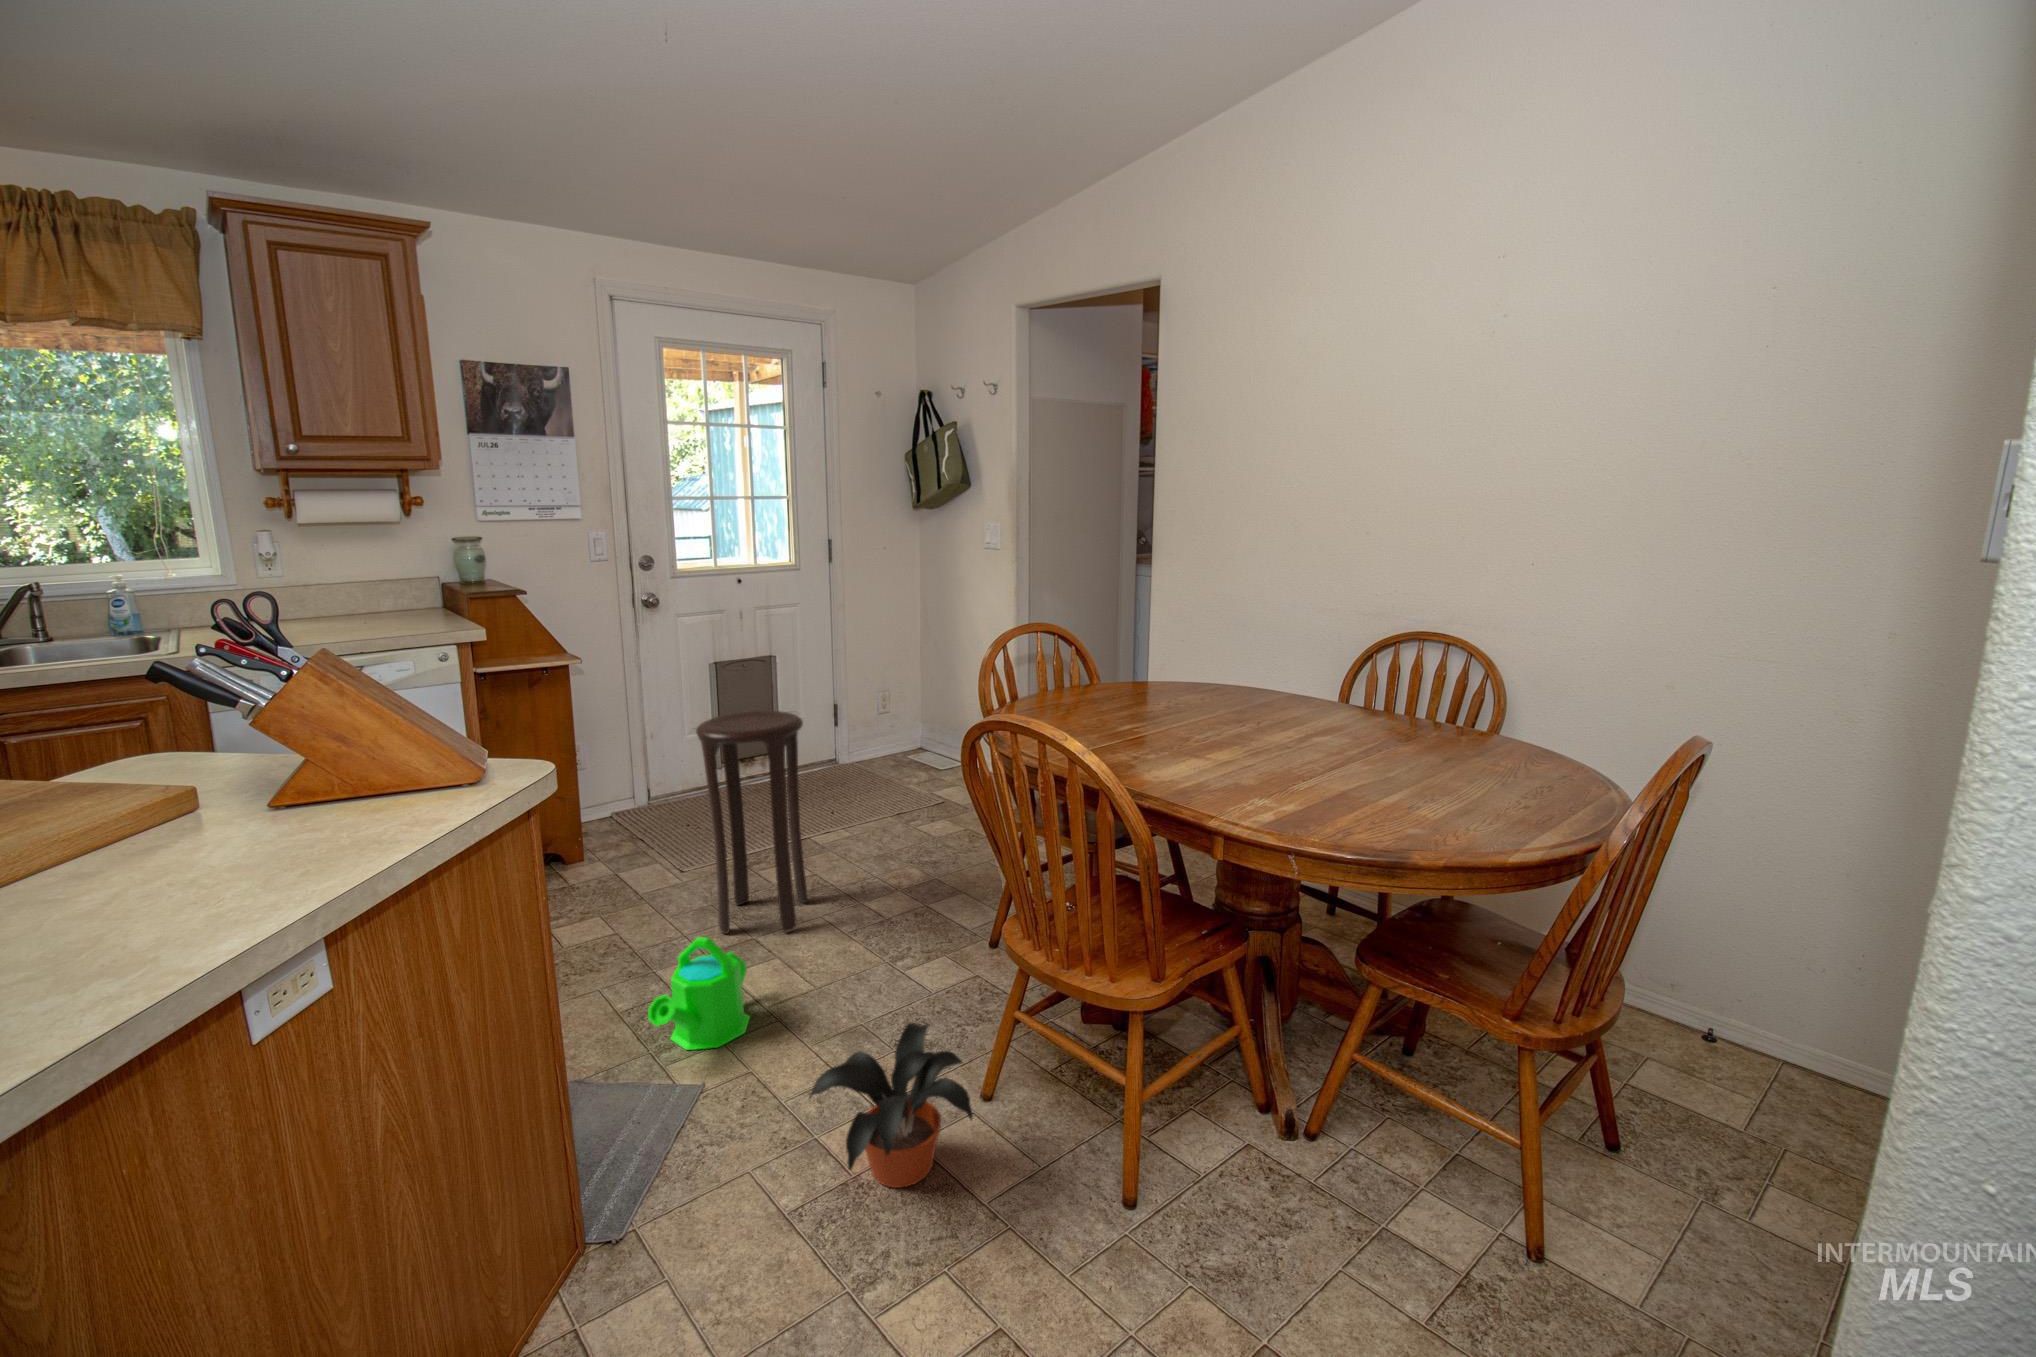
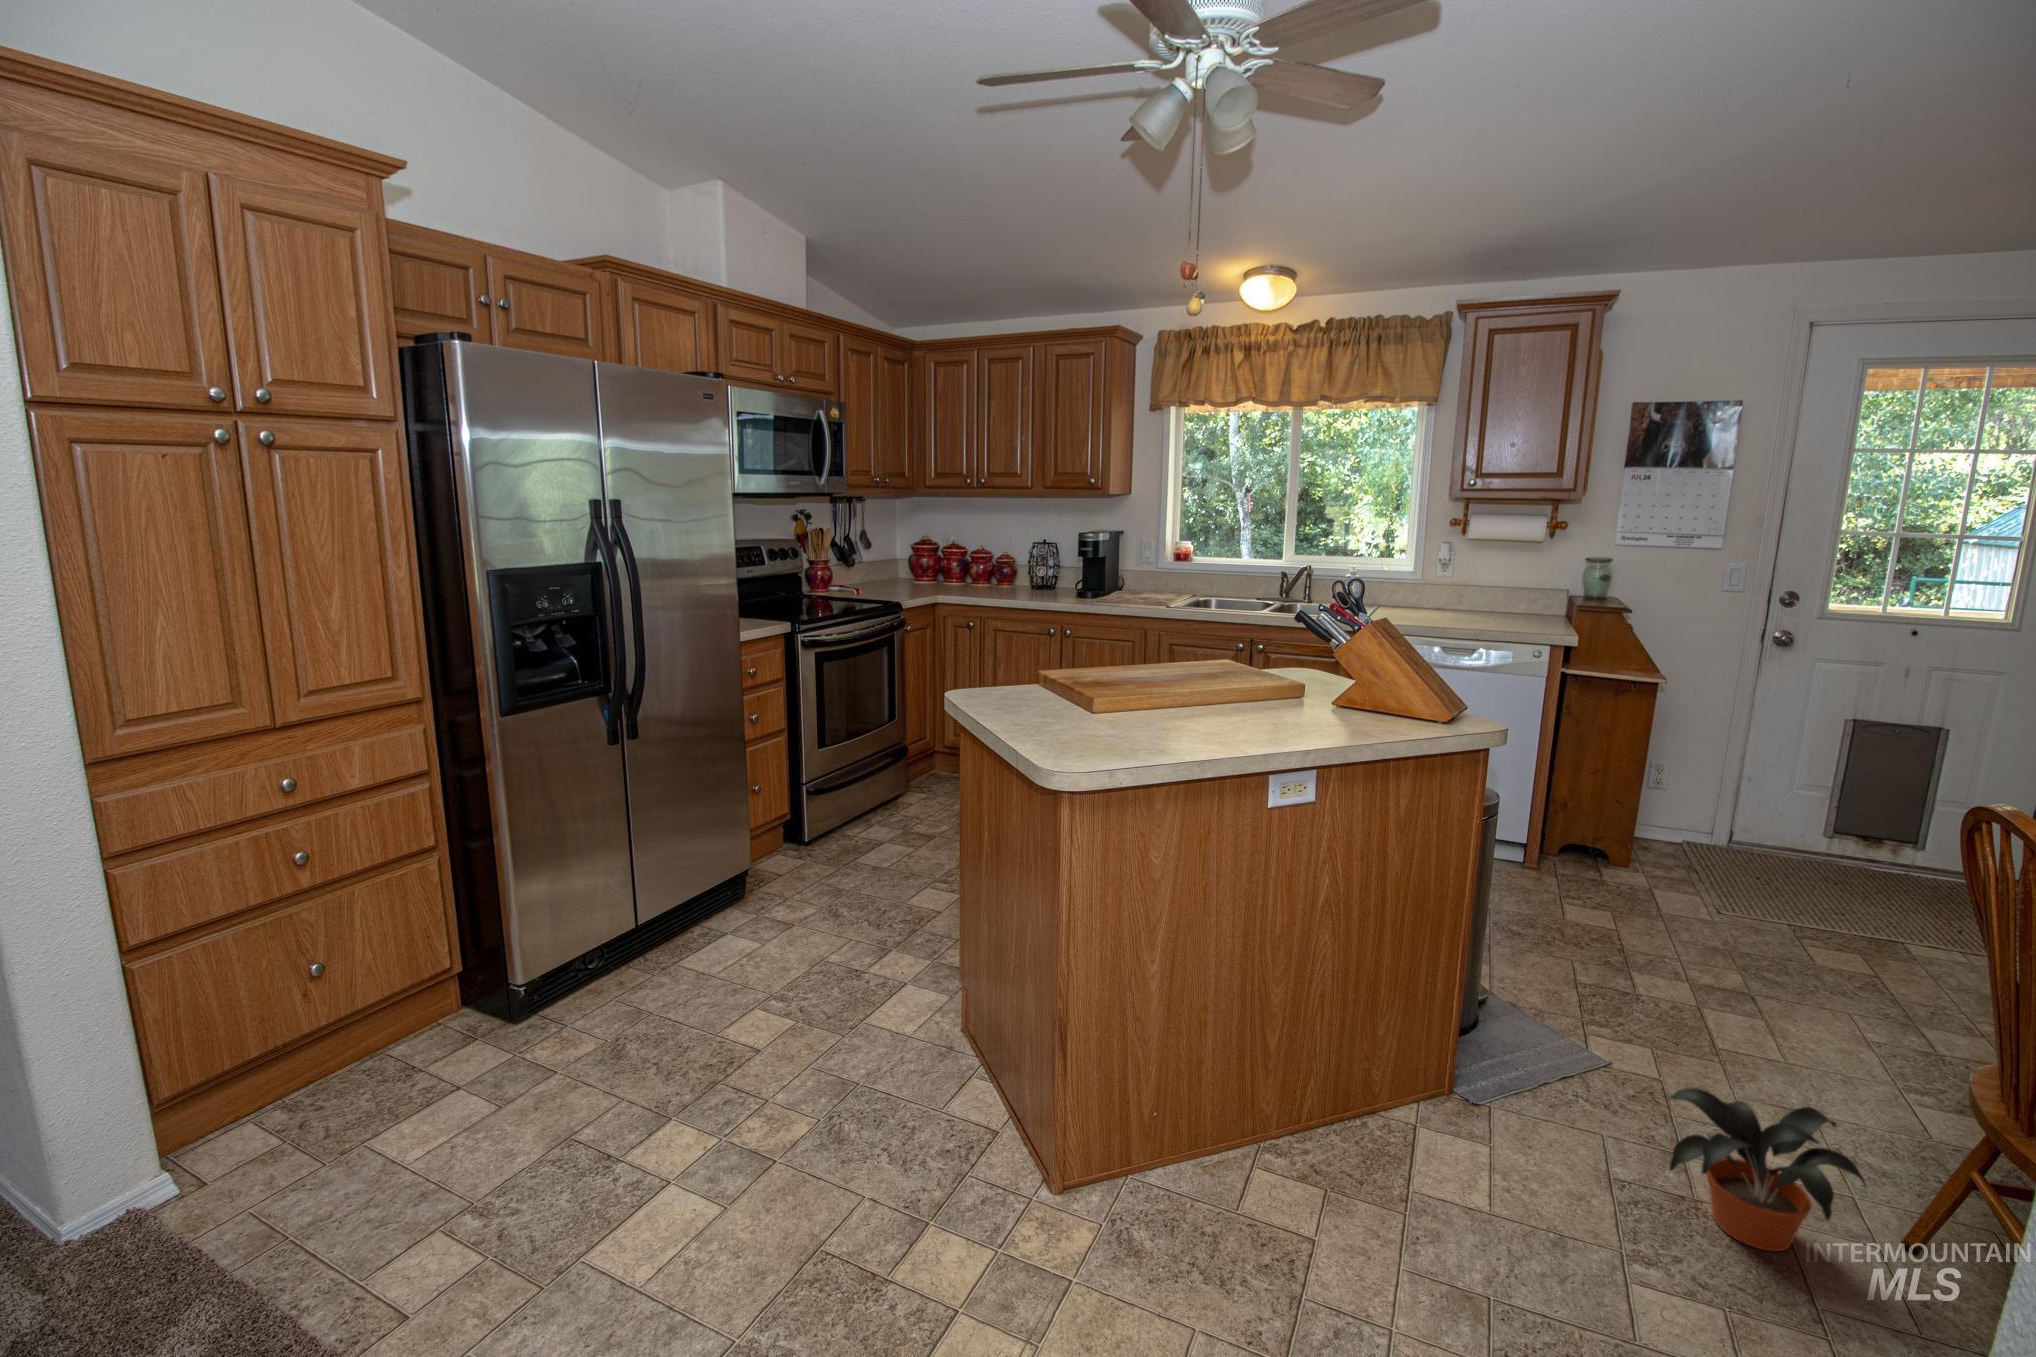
stool: present [696,711,808,934] -> none [1714,763,1881,1012]
watering can: present [648,937,750,1050] -> none [1579,947,1706,1056]

